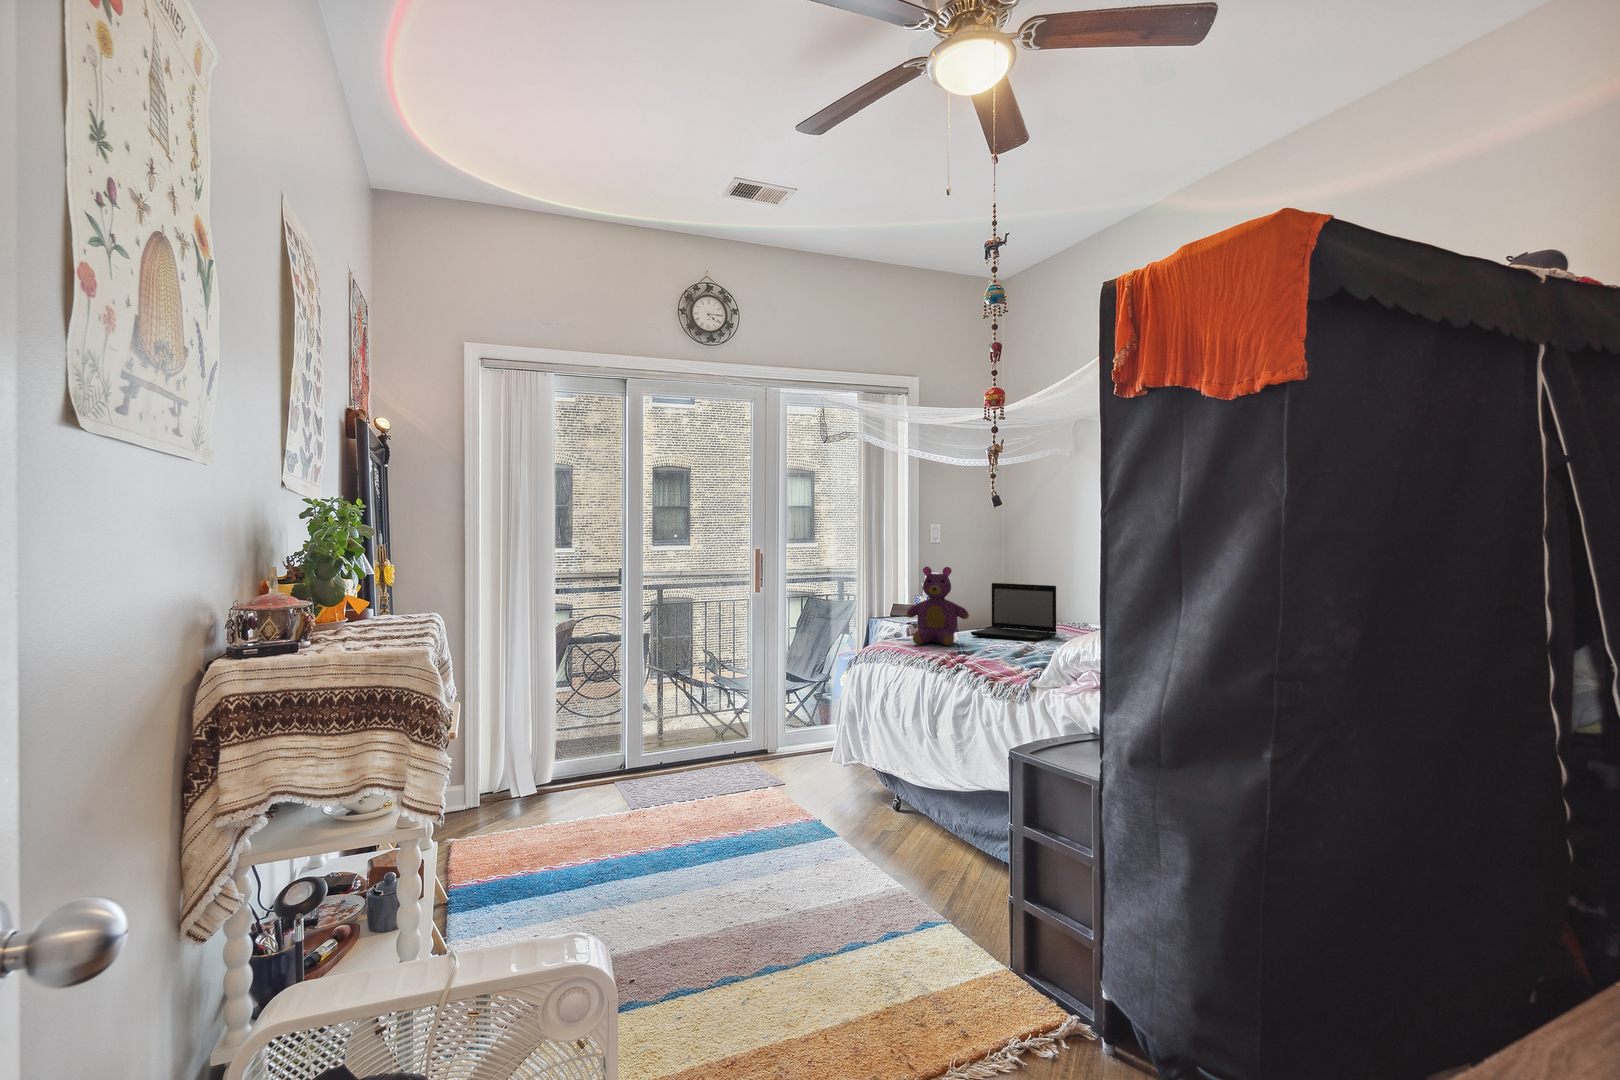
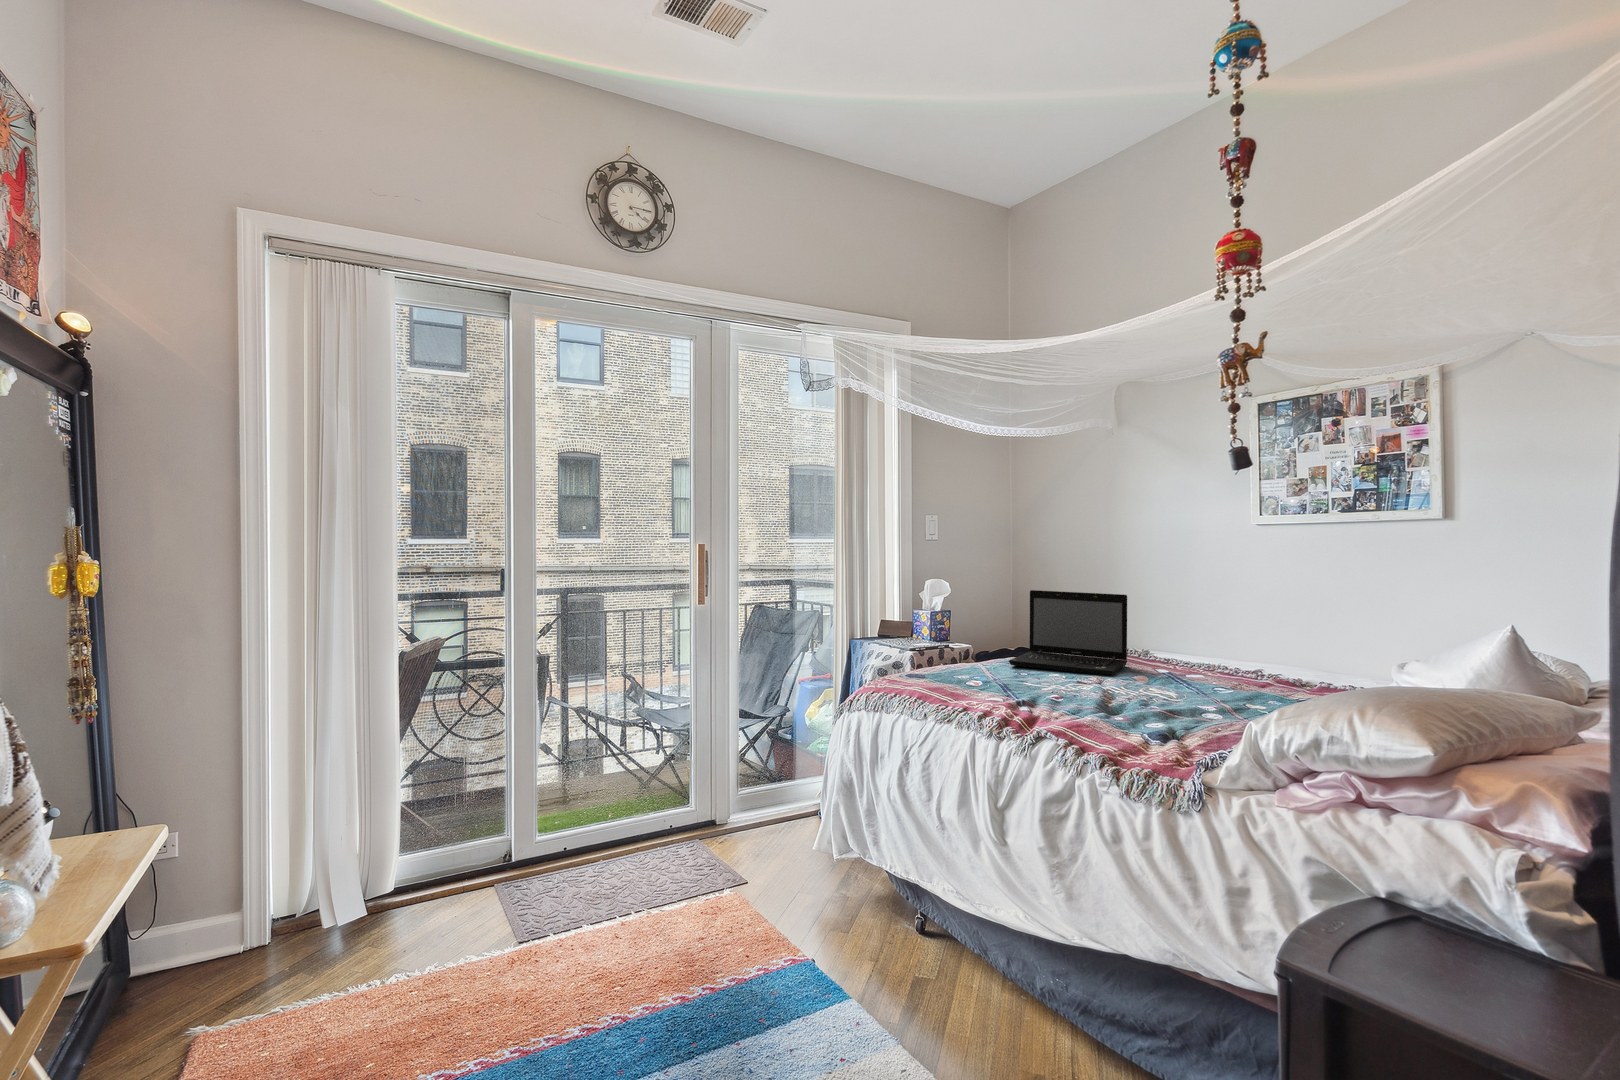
teddy bear: present [906,567,969,646] -> none [925,569,1018,687]

